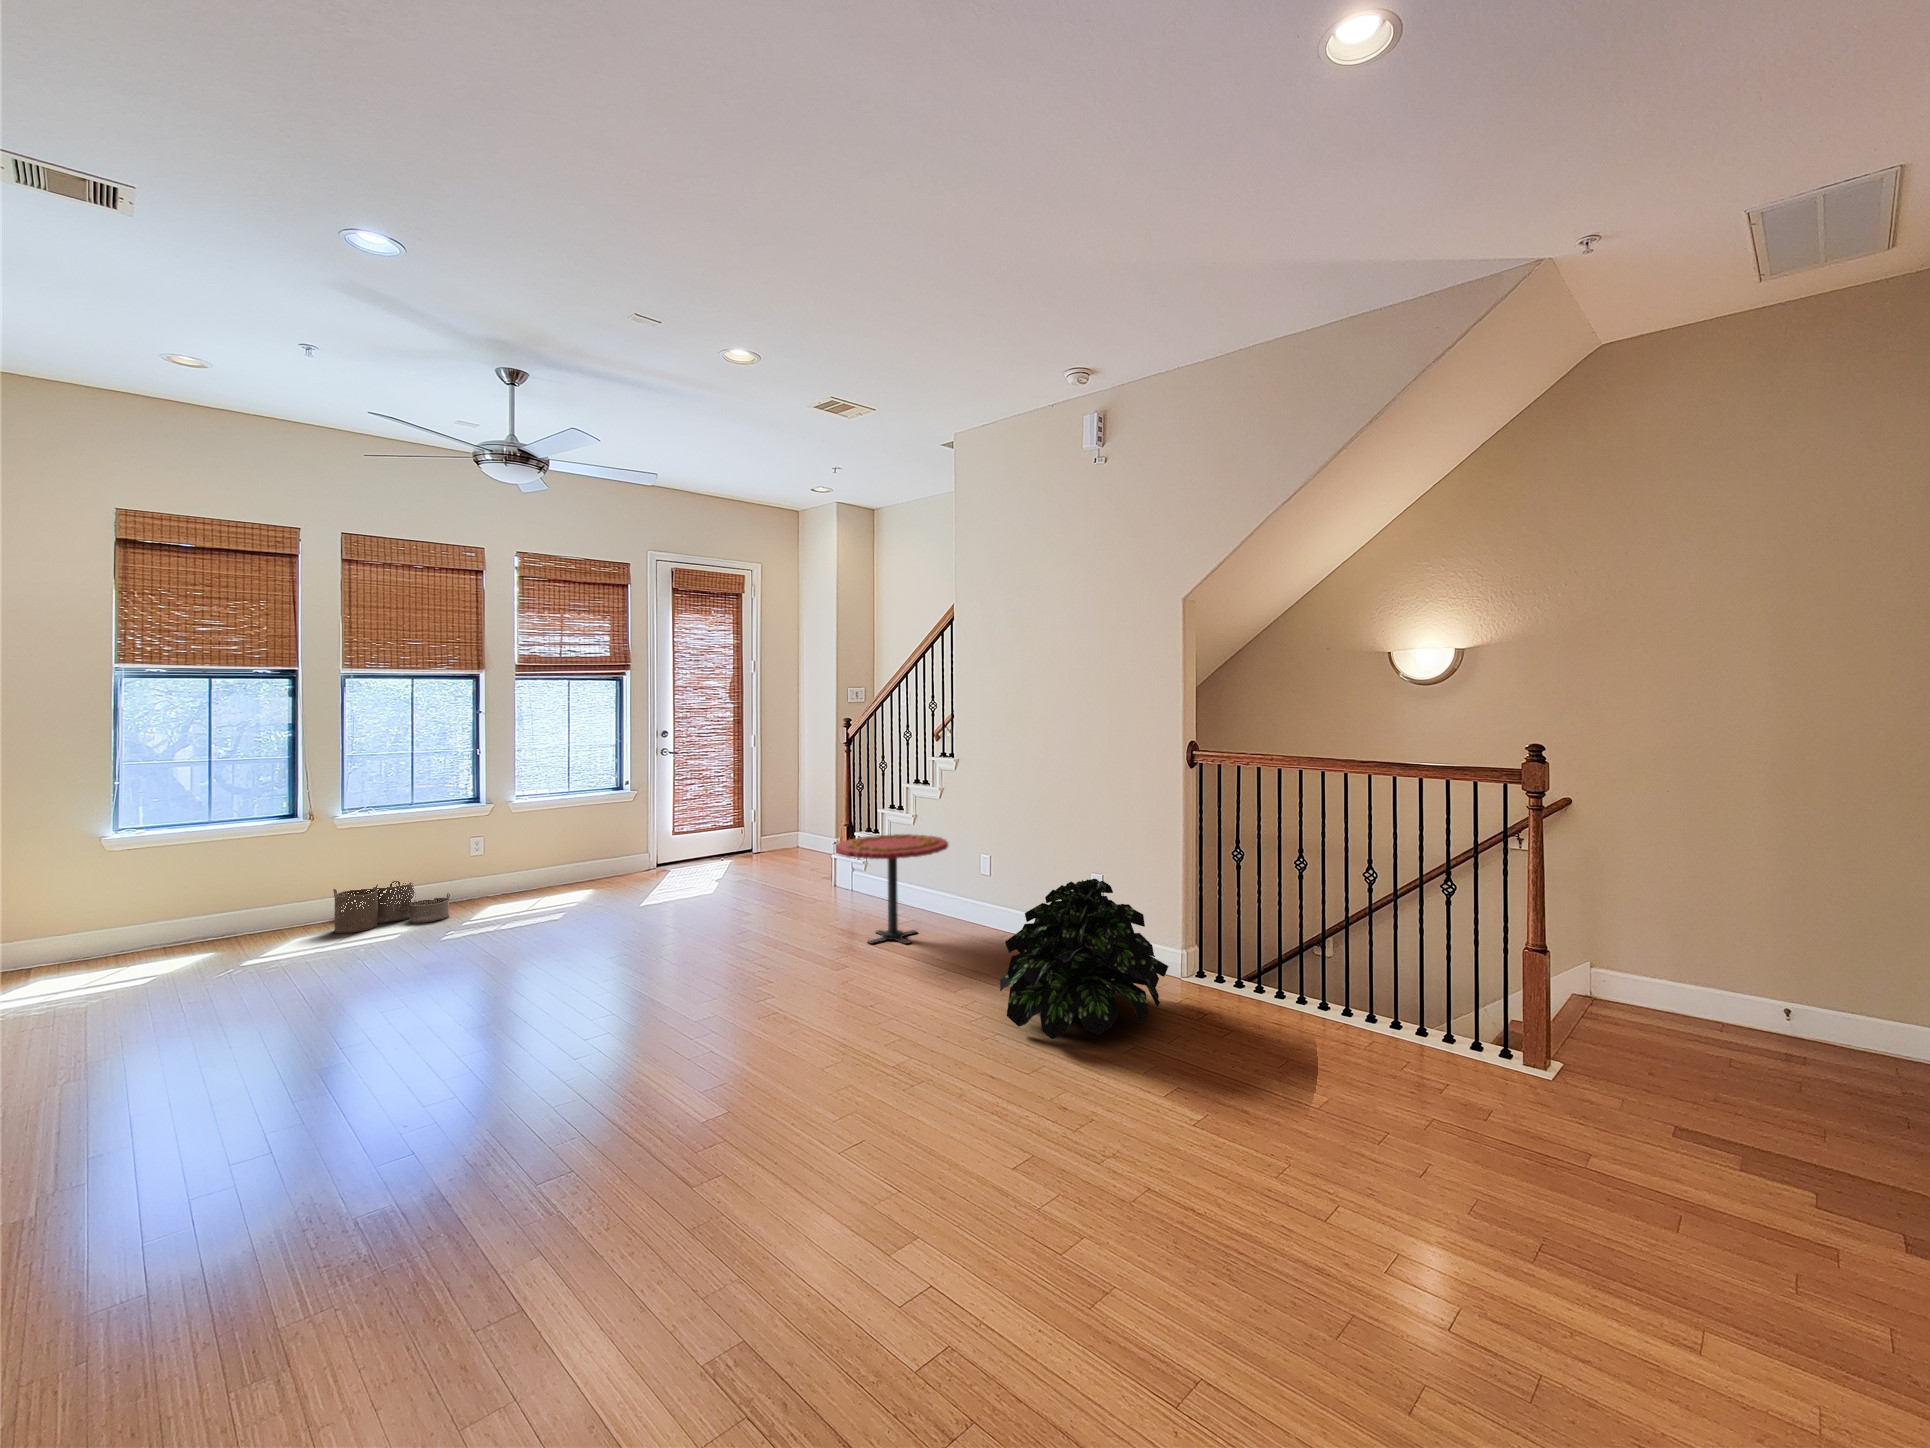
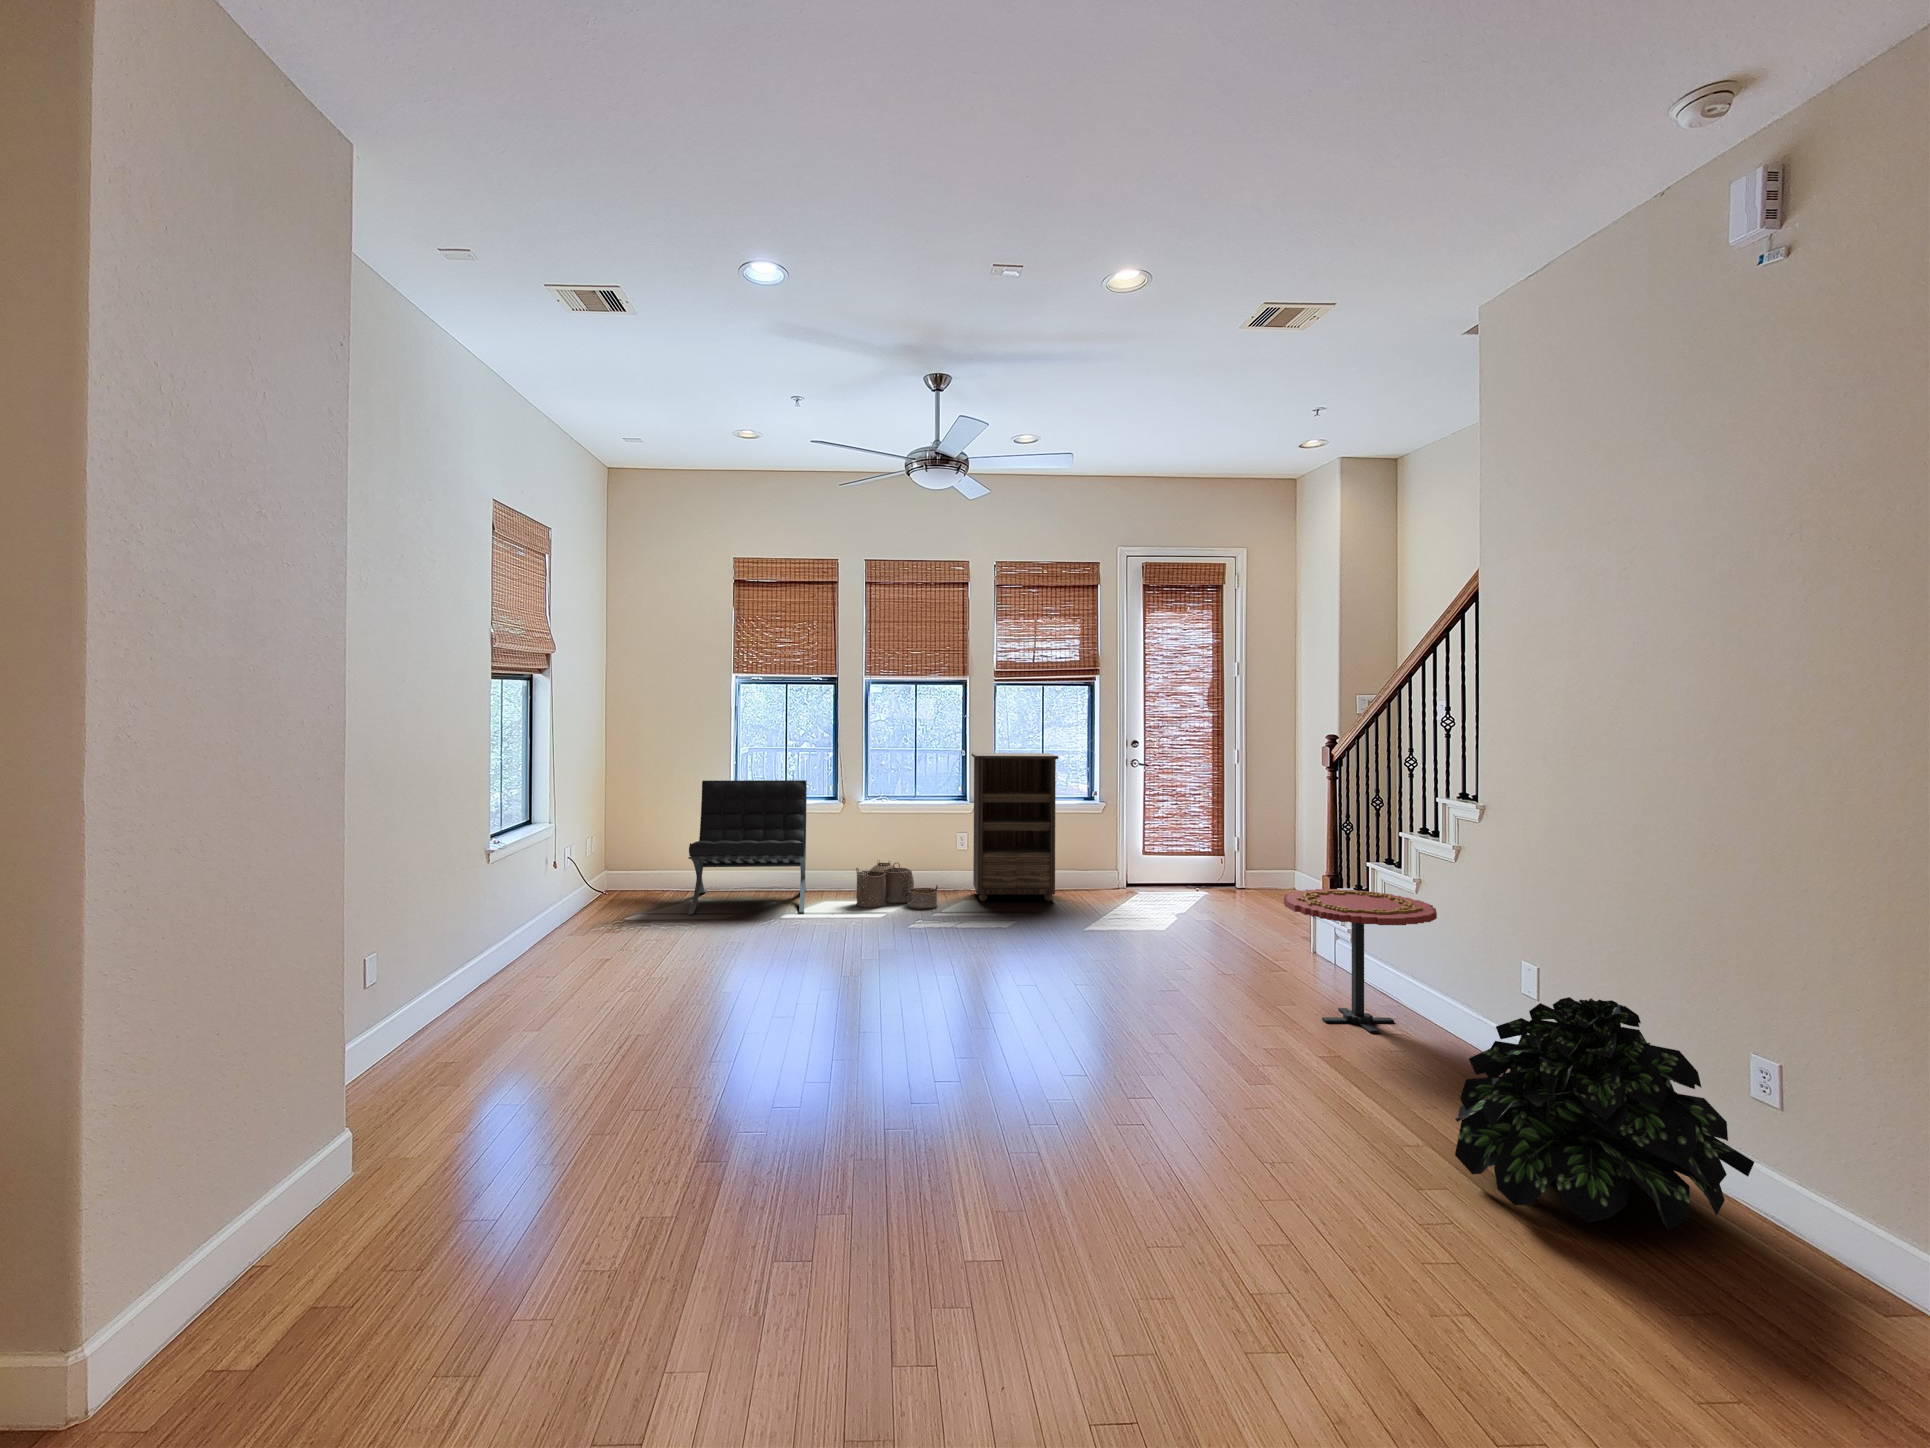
bookshelf: none [488,746,592,902] -> present [971,753,1058,901]
lounge chair: none [33,794,254,992] -> present [688,780,807,915]

